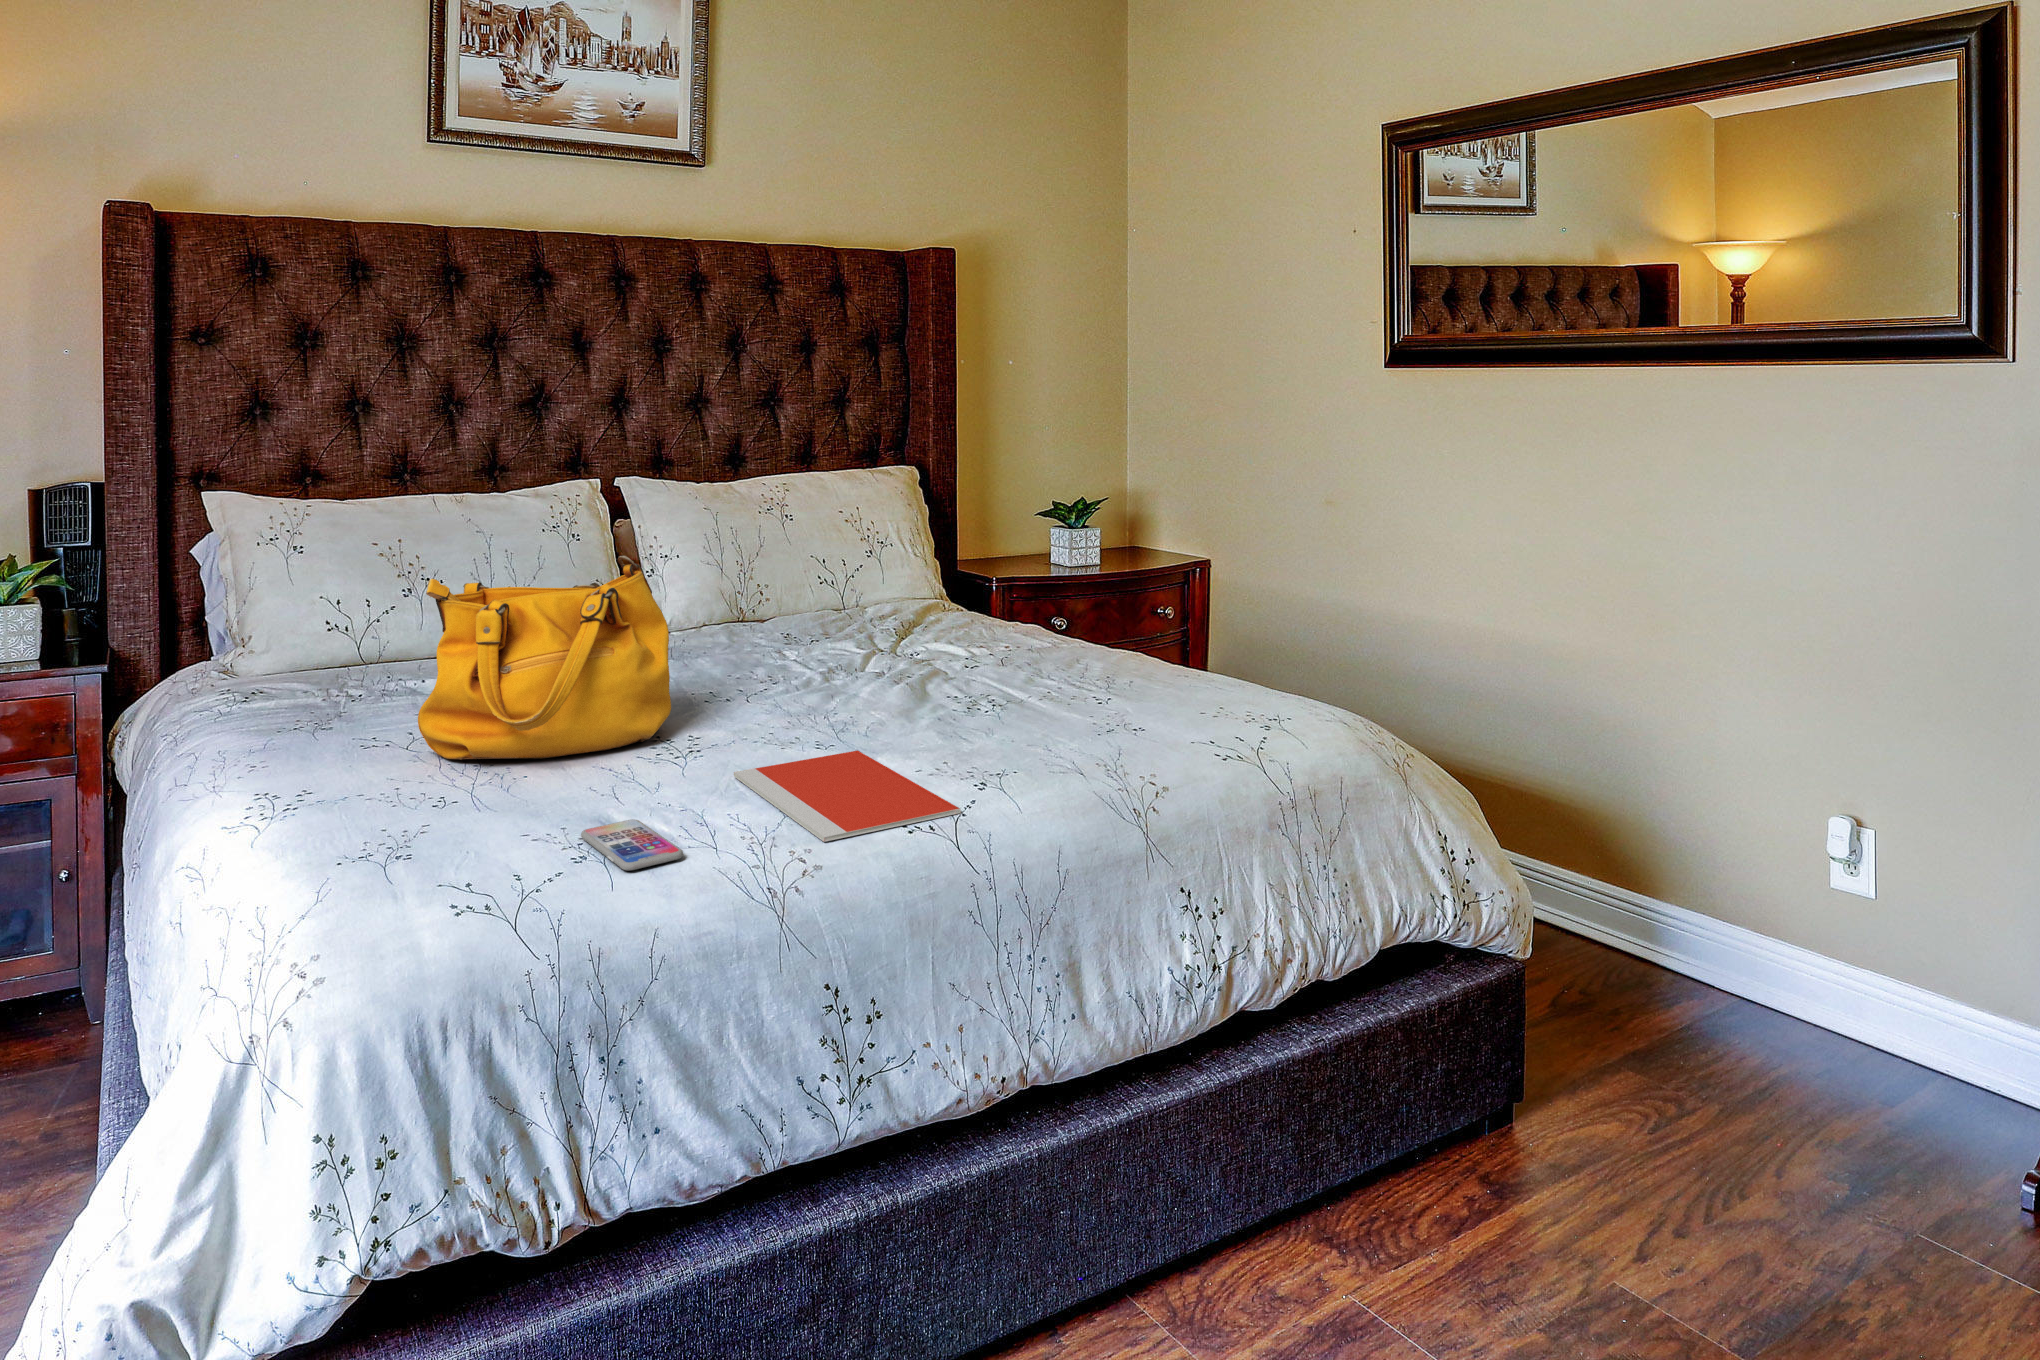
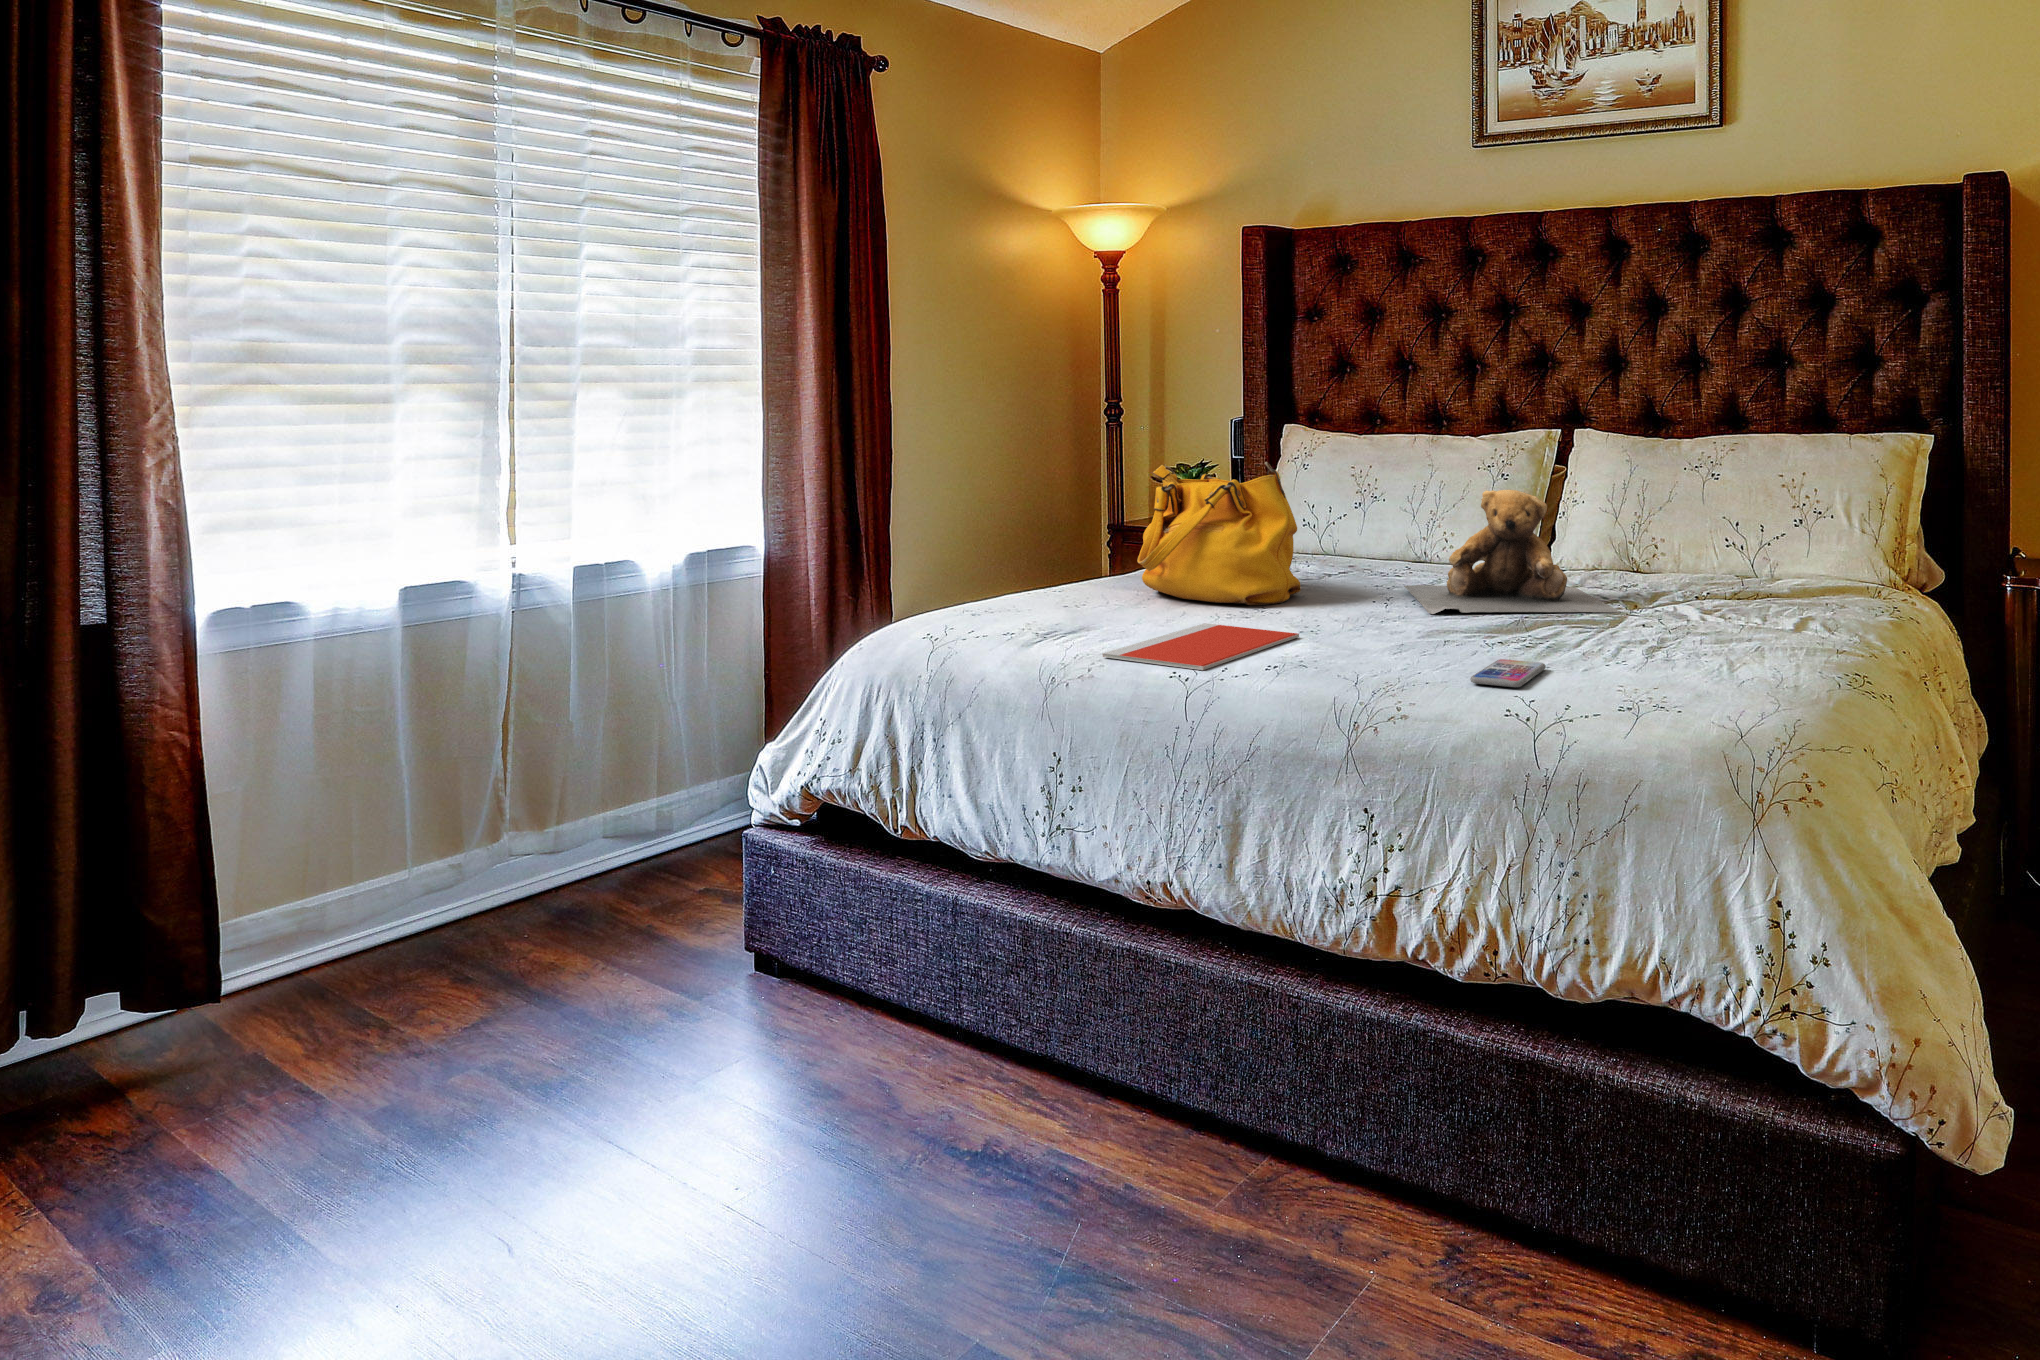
teddy bear: none [693,552,931,698] -> present [1404,490,1620,614]
smartphone: present [581,819,683,871] -> present [1470,659,1546,687]

